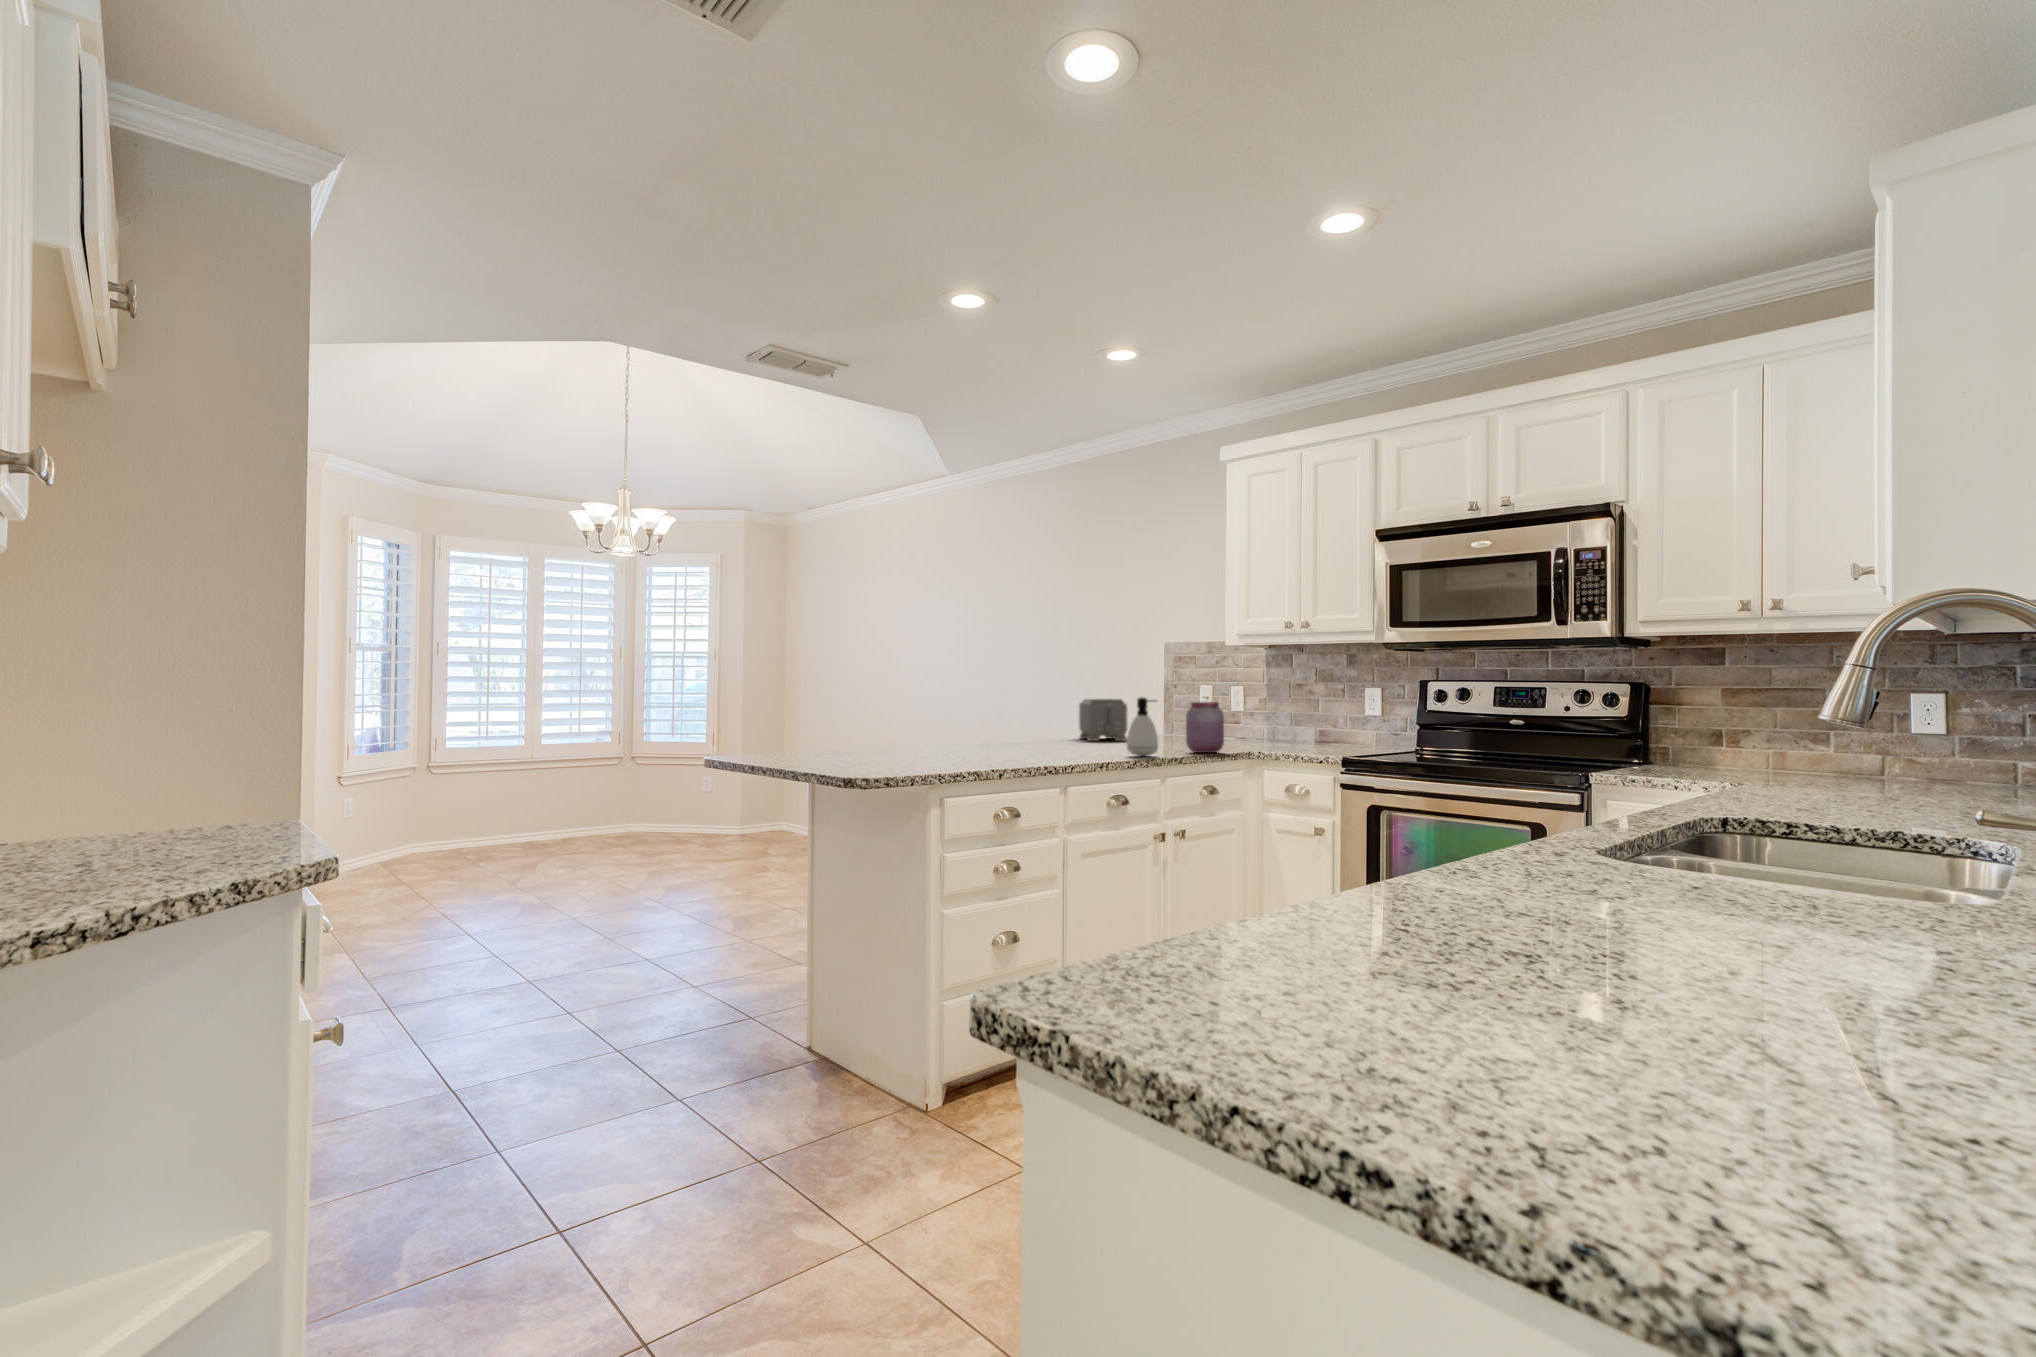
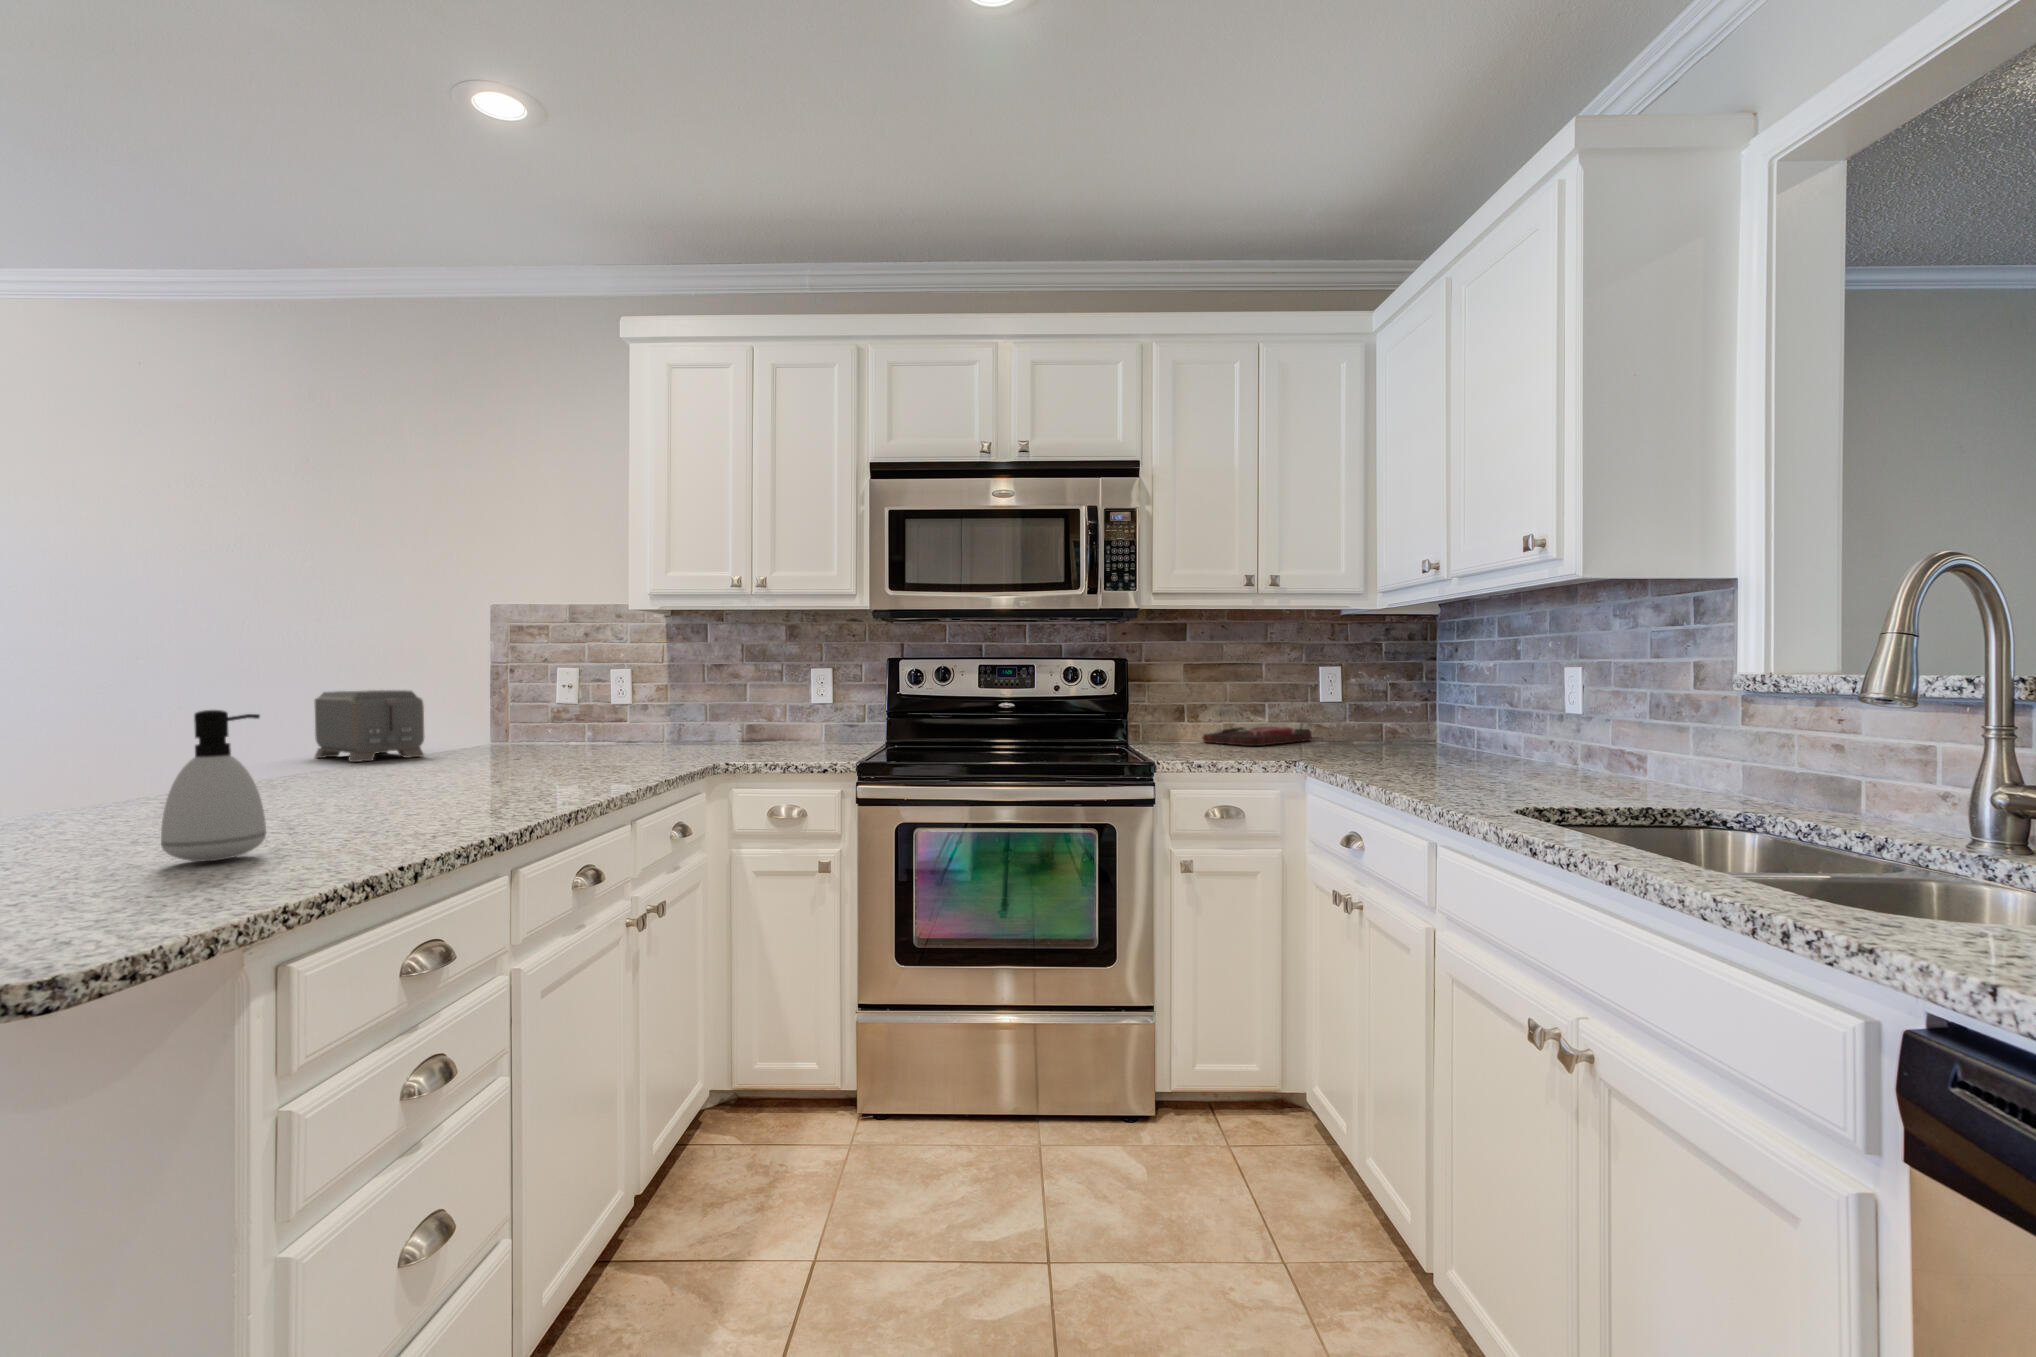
soap dispenser: present [1127,697,1158,756] -> present [161,710,266,861]
jar: present [1186,702,1224,753] -> none [598,693,660,771]
cutting board: none [1732,755,1909,777] -> present [1203,722,1312,746]

